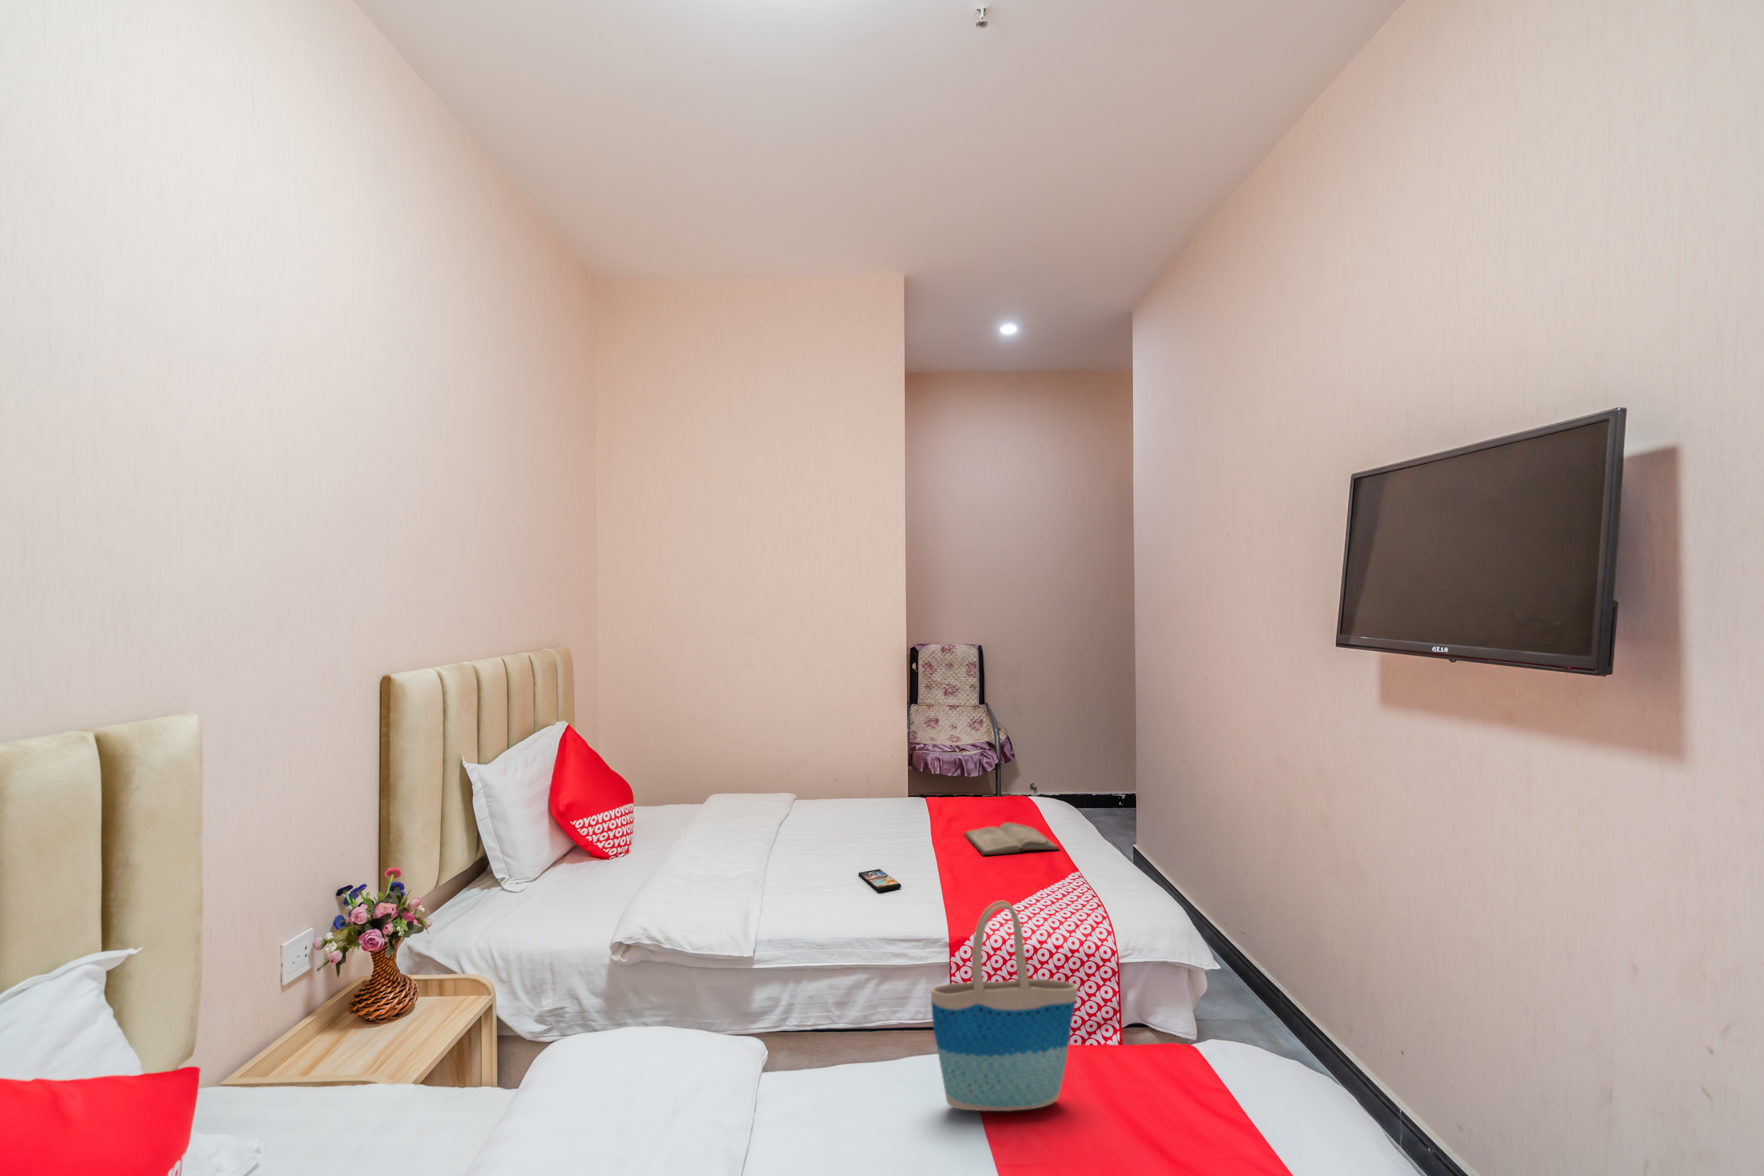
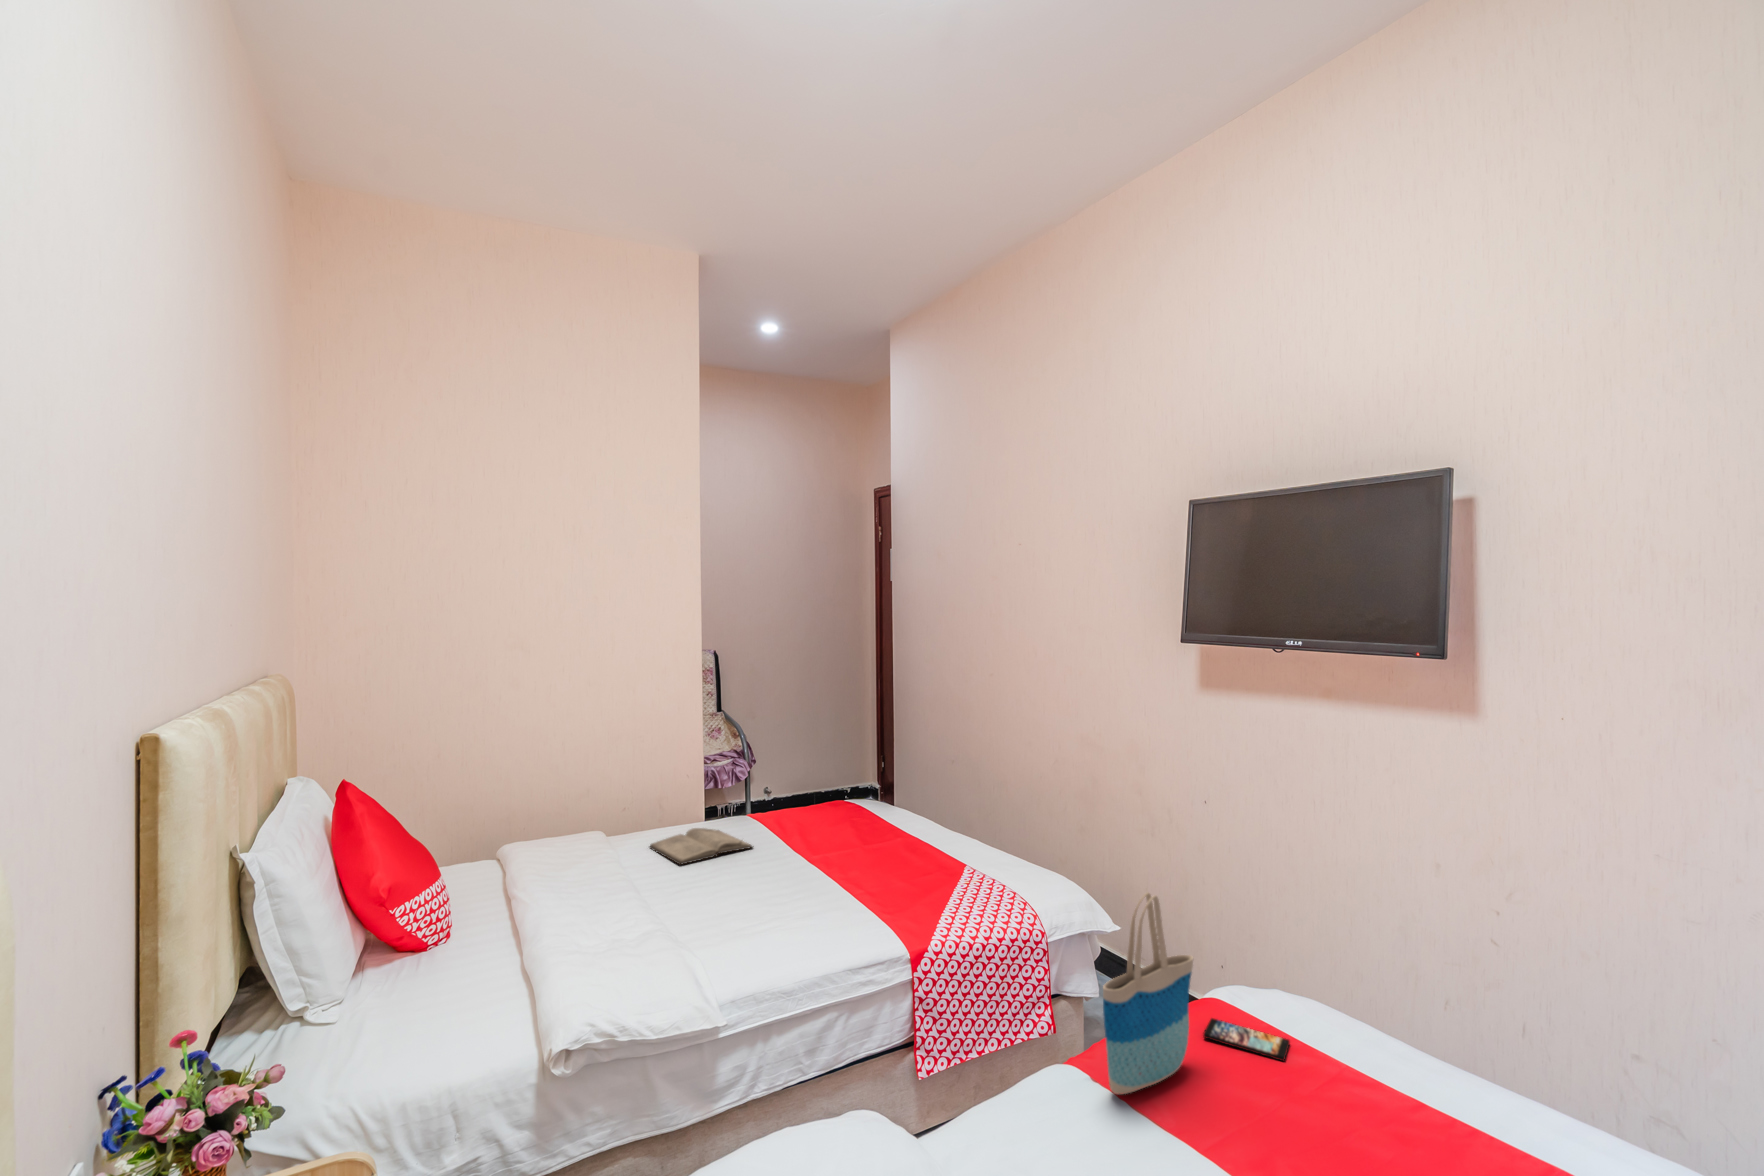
diary: present [964,823,1059,855] -> present [649,828,754,865]
smartphone: present [859,869,901,892] -> present [1203,1018,1290,1061]

